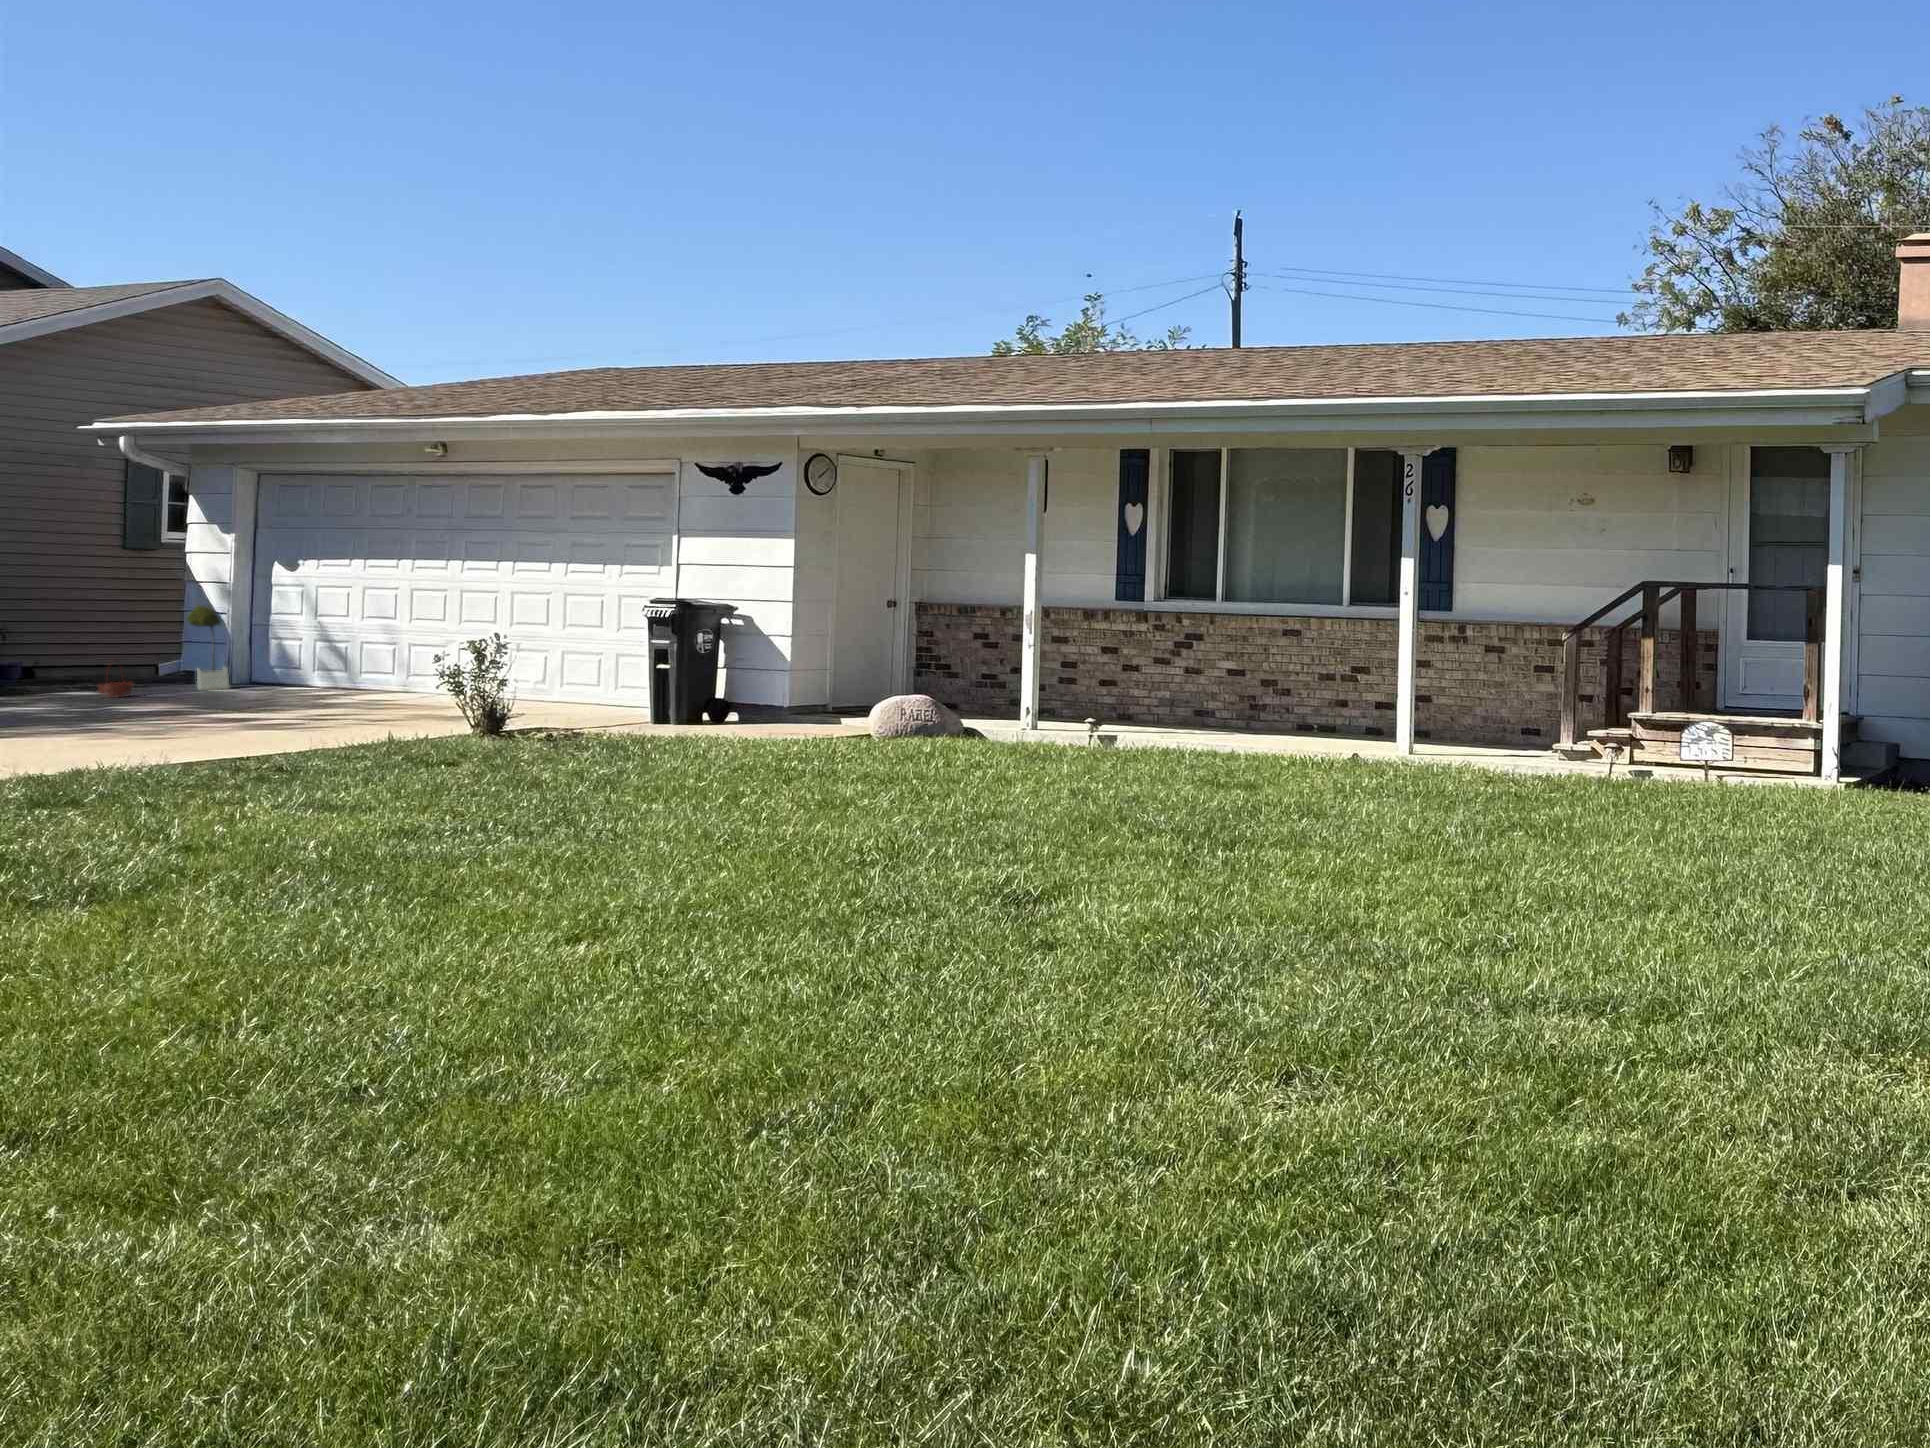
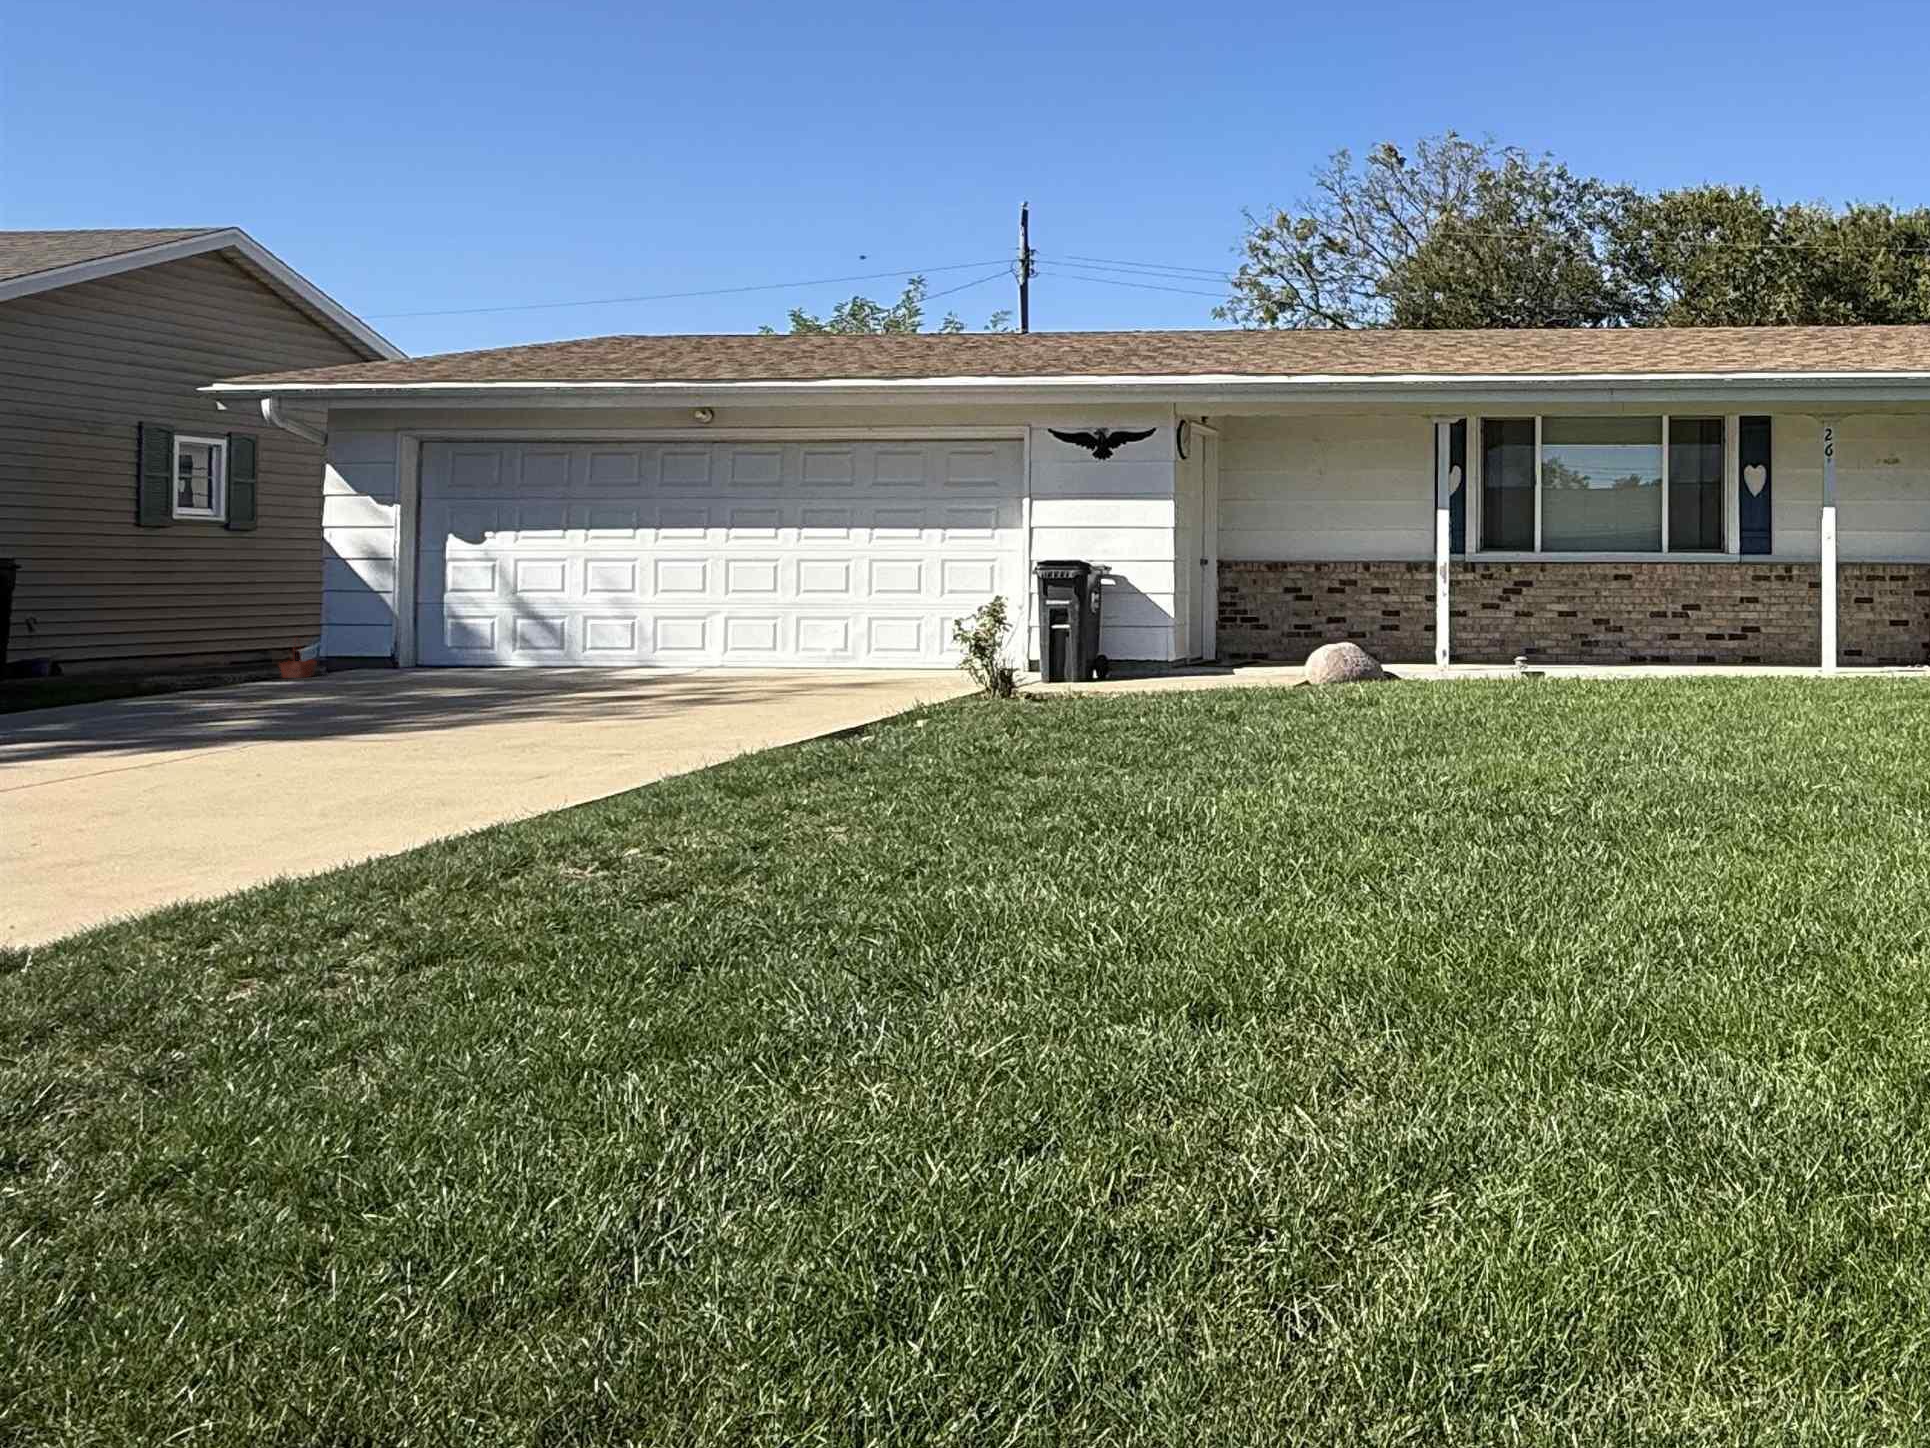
potted tree: present [186,605,229,690] -> none [332,576,382,669]

